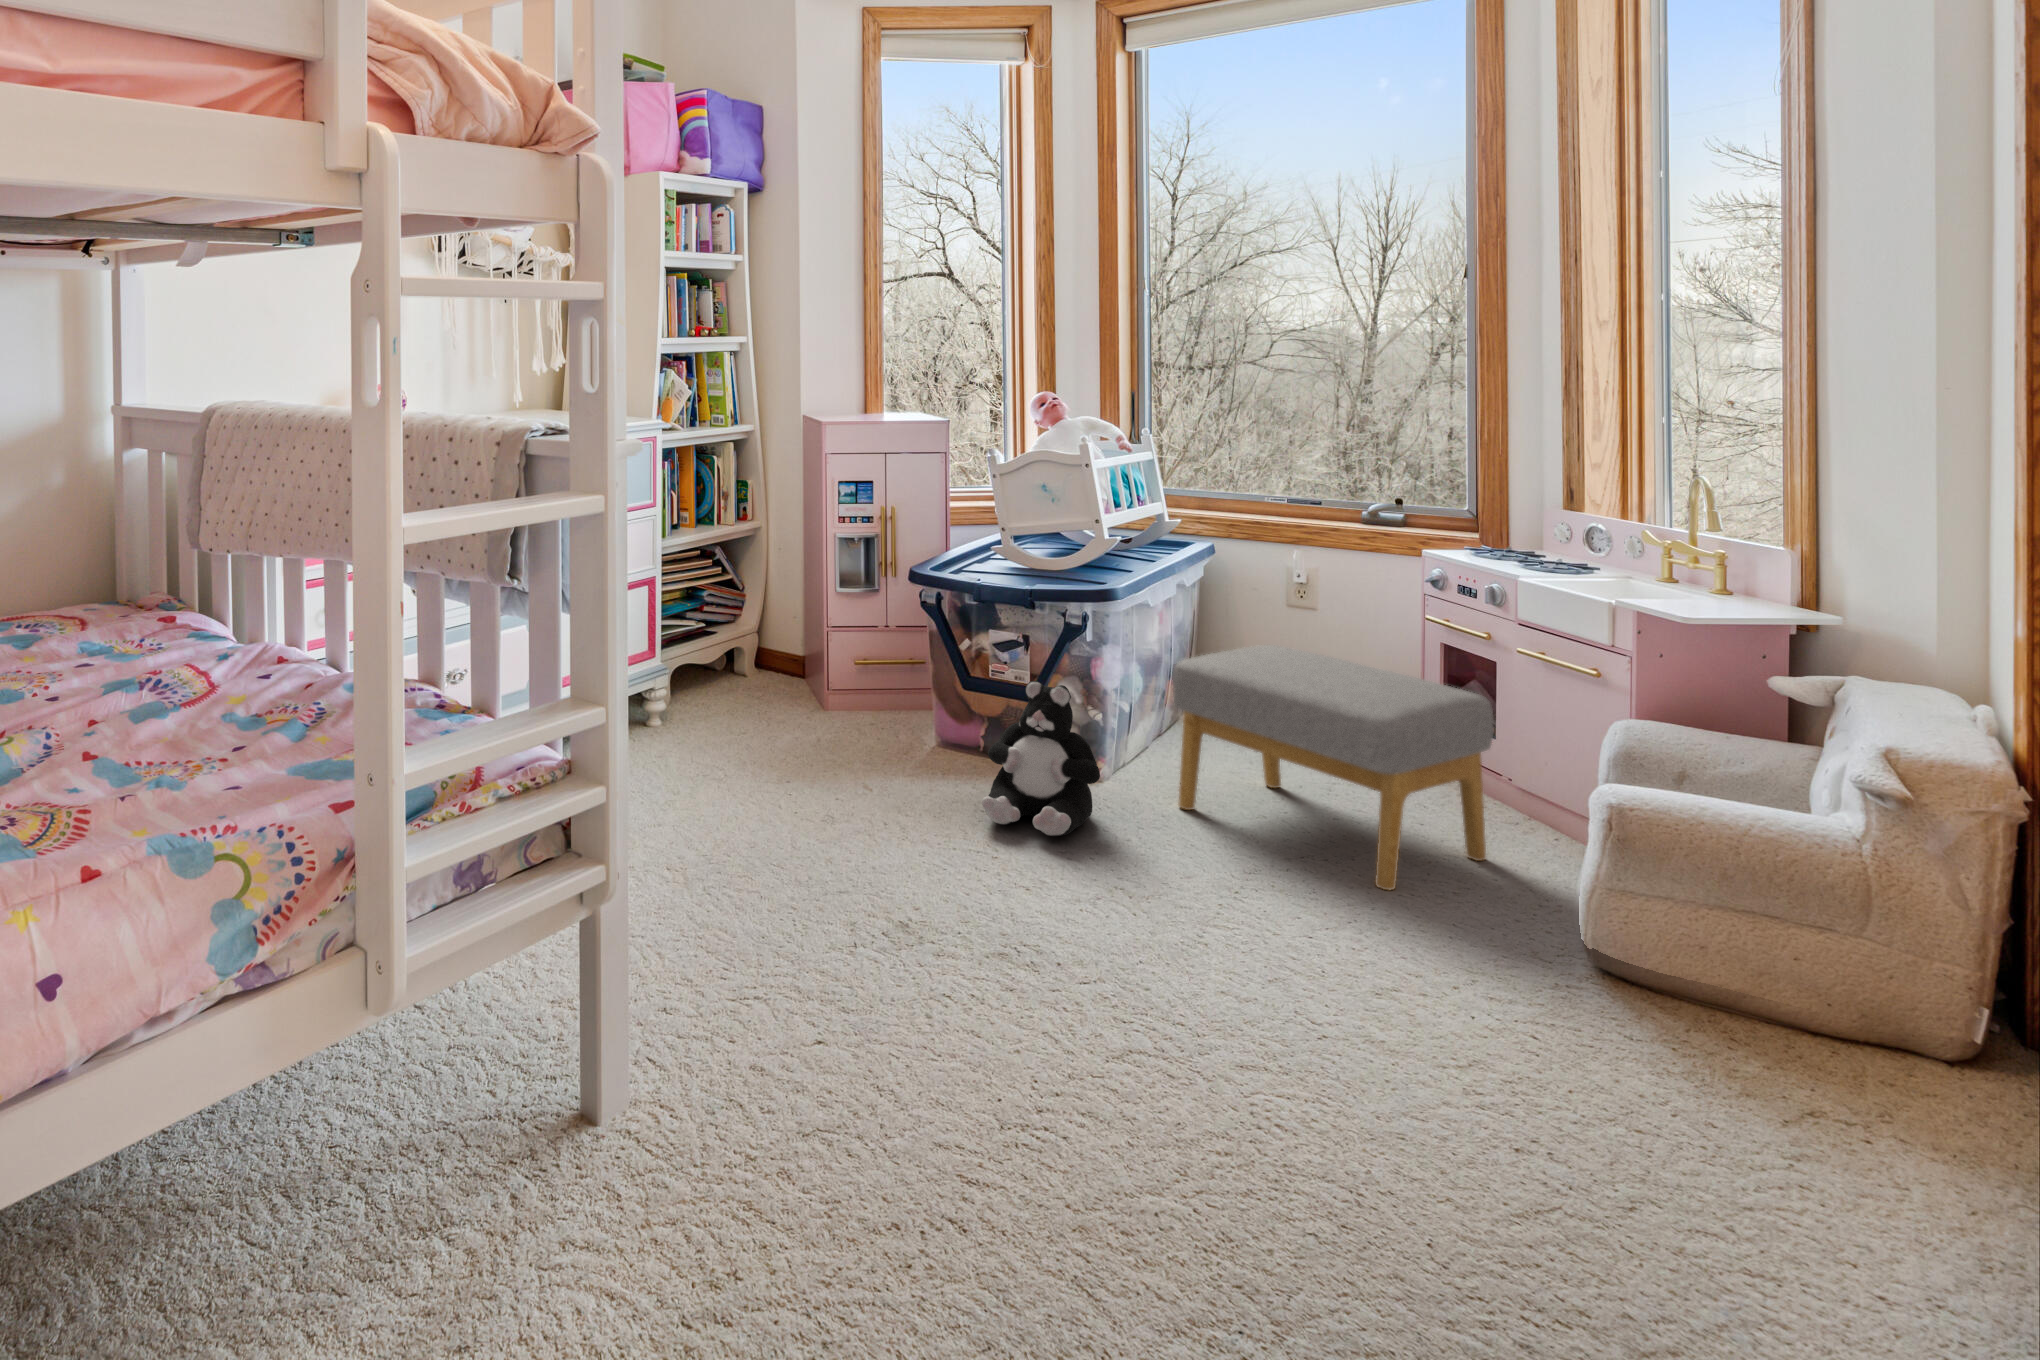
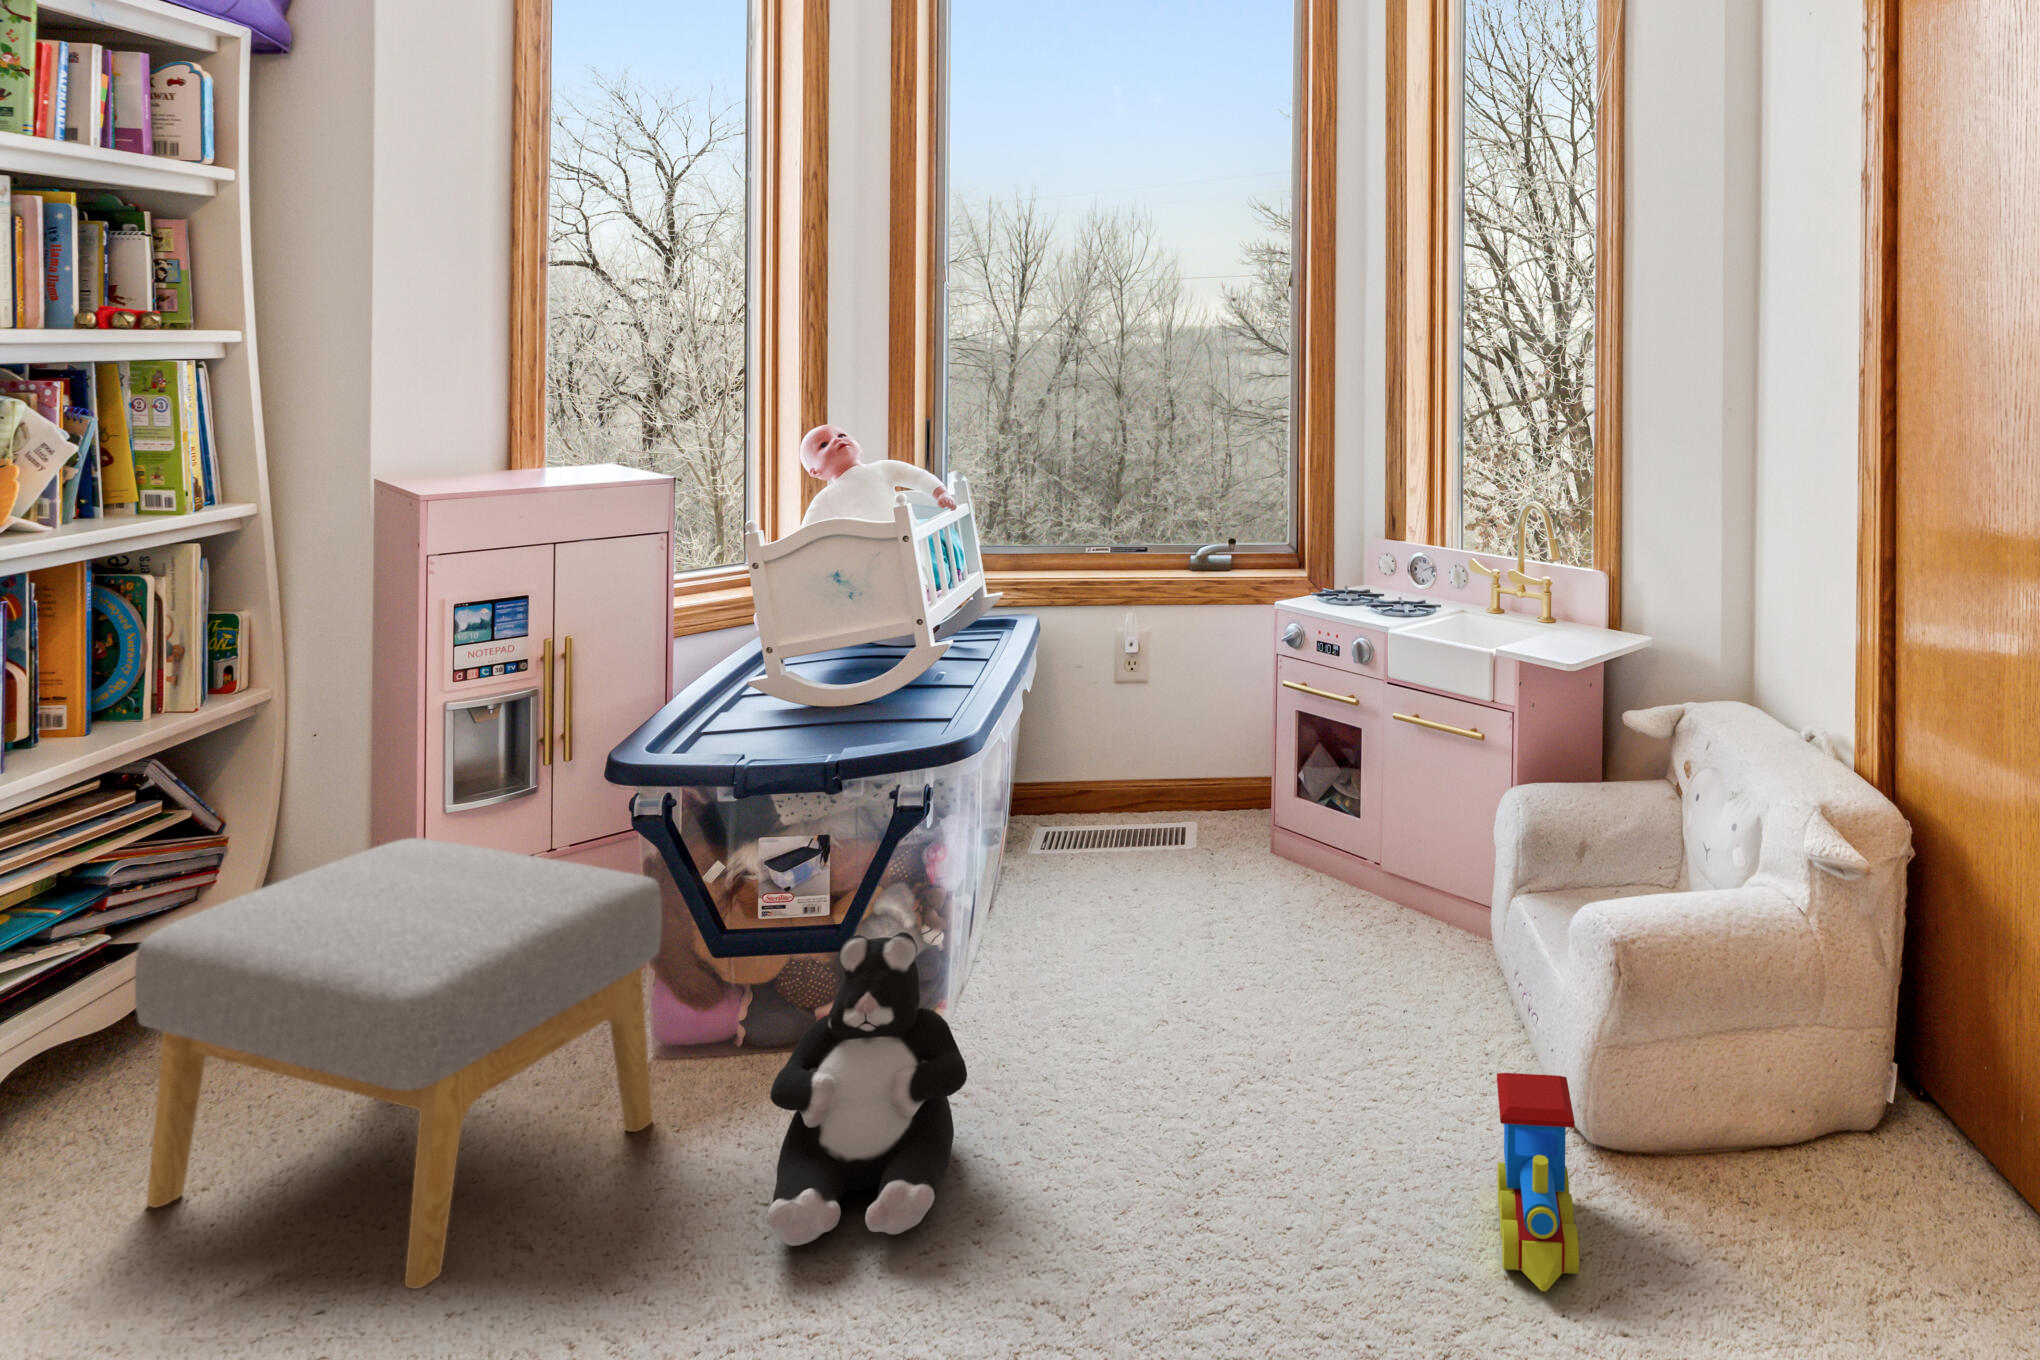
footstool: present [1173,645,1493,890] -> present [135,838,662,1289]
toy train: none [1455,870,1551,1001] -> present [1497,1073,1579,1291]

